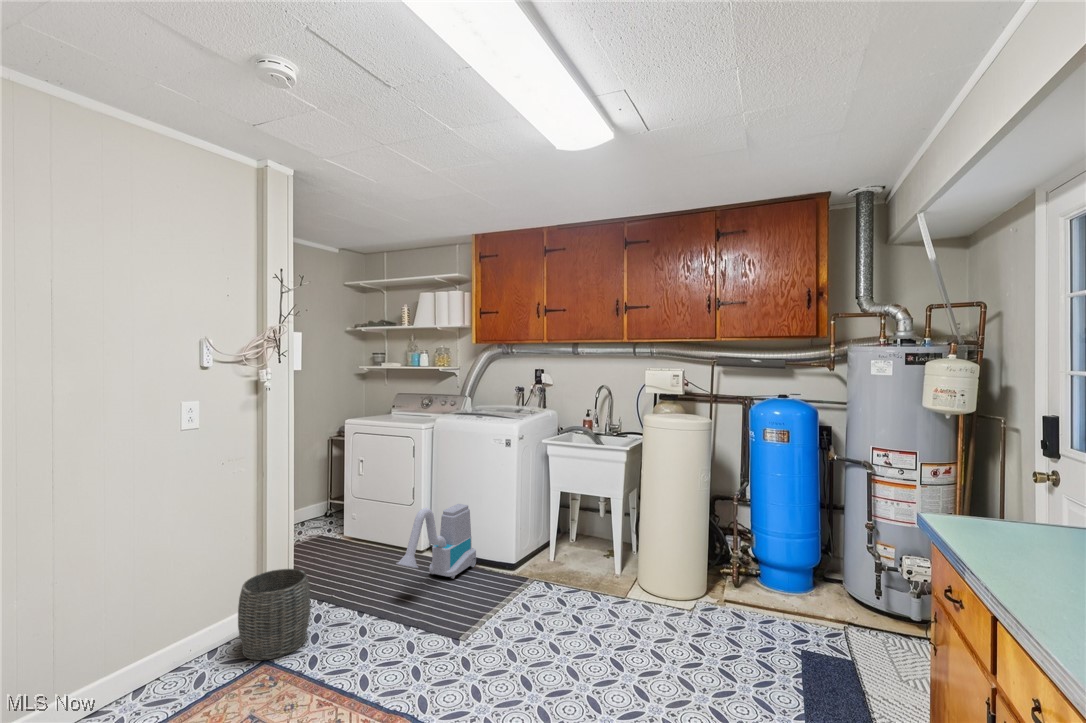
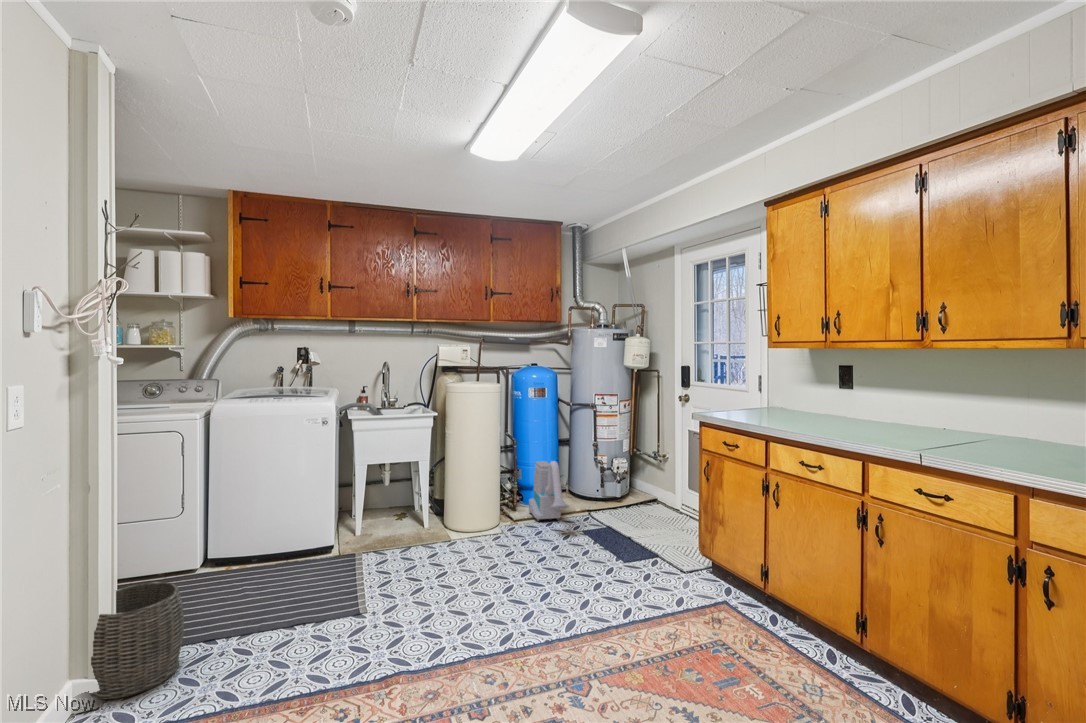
vacuum cleaner: present [396,504,476,579] -> present [529,461,569,521]

